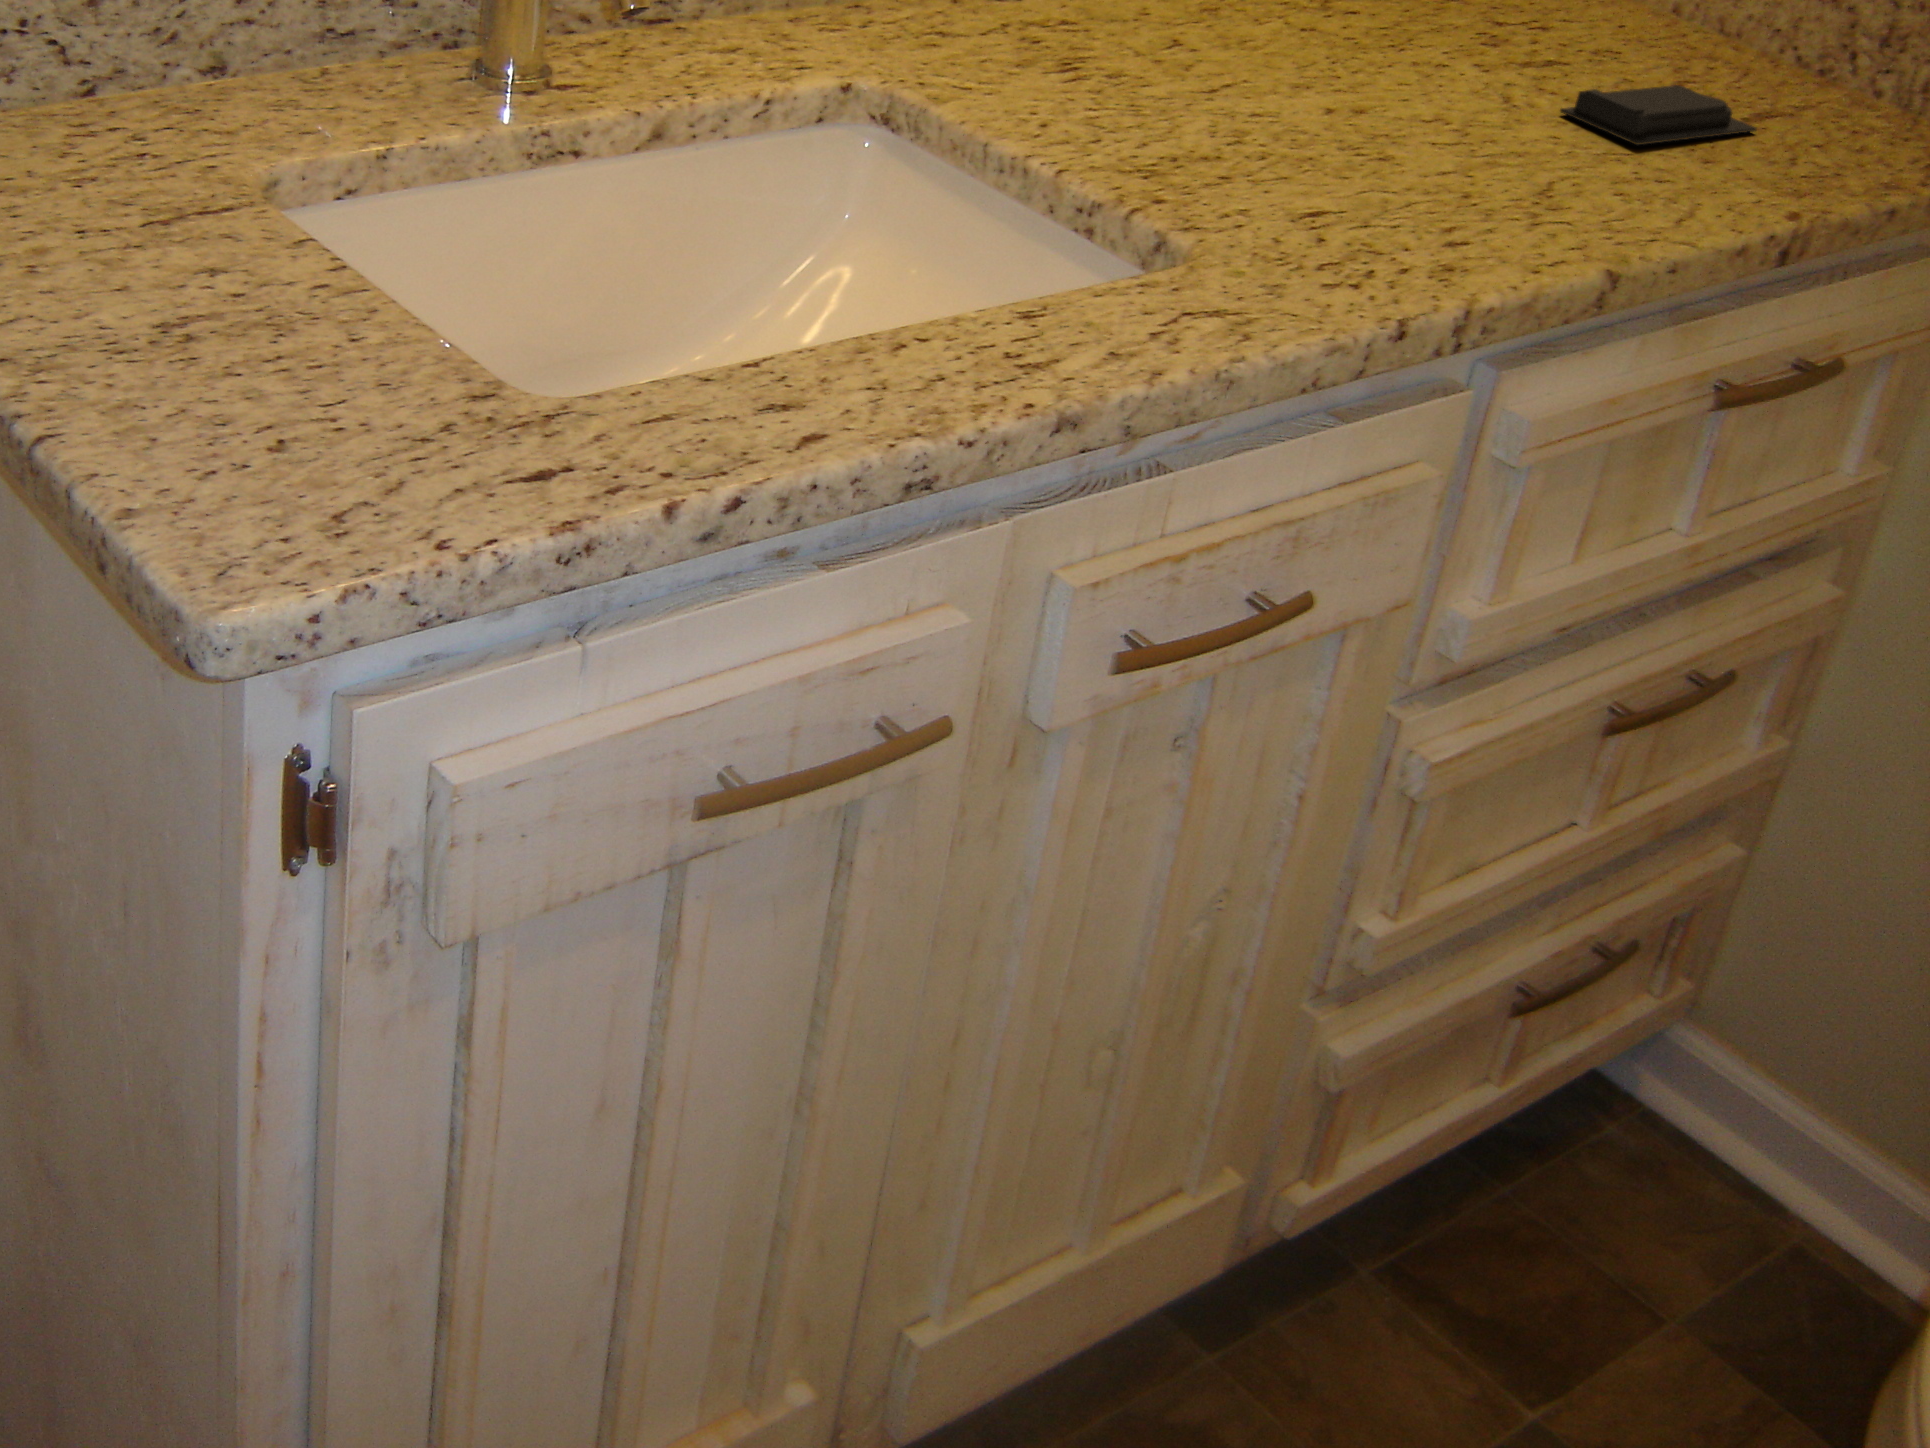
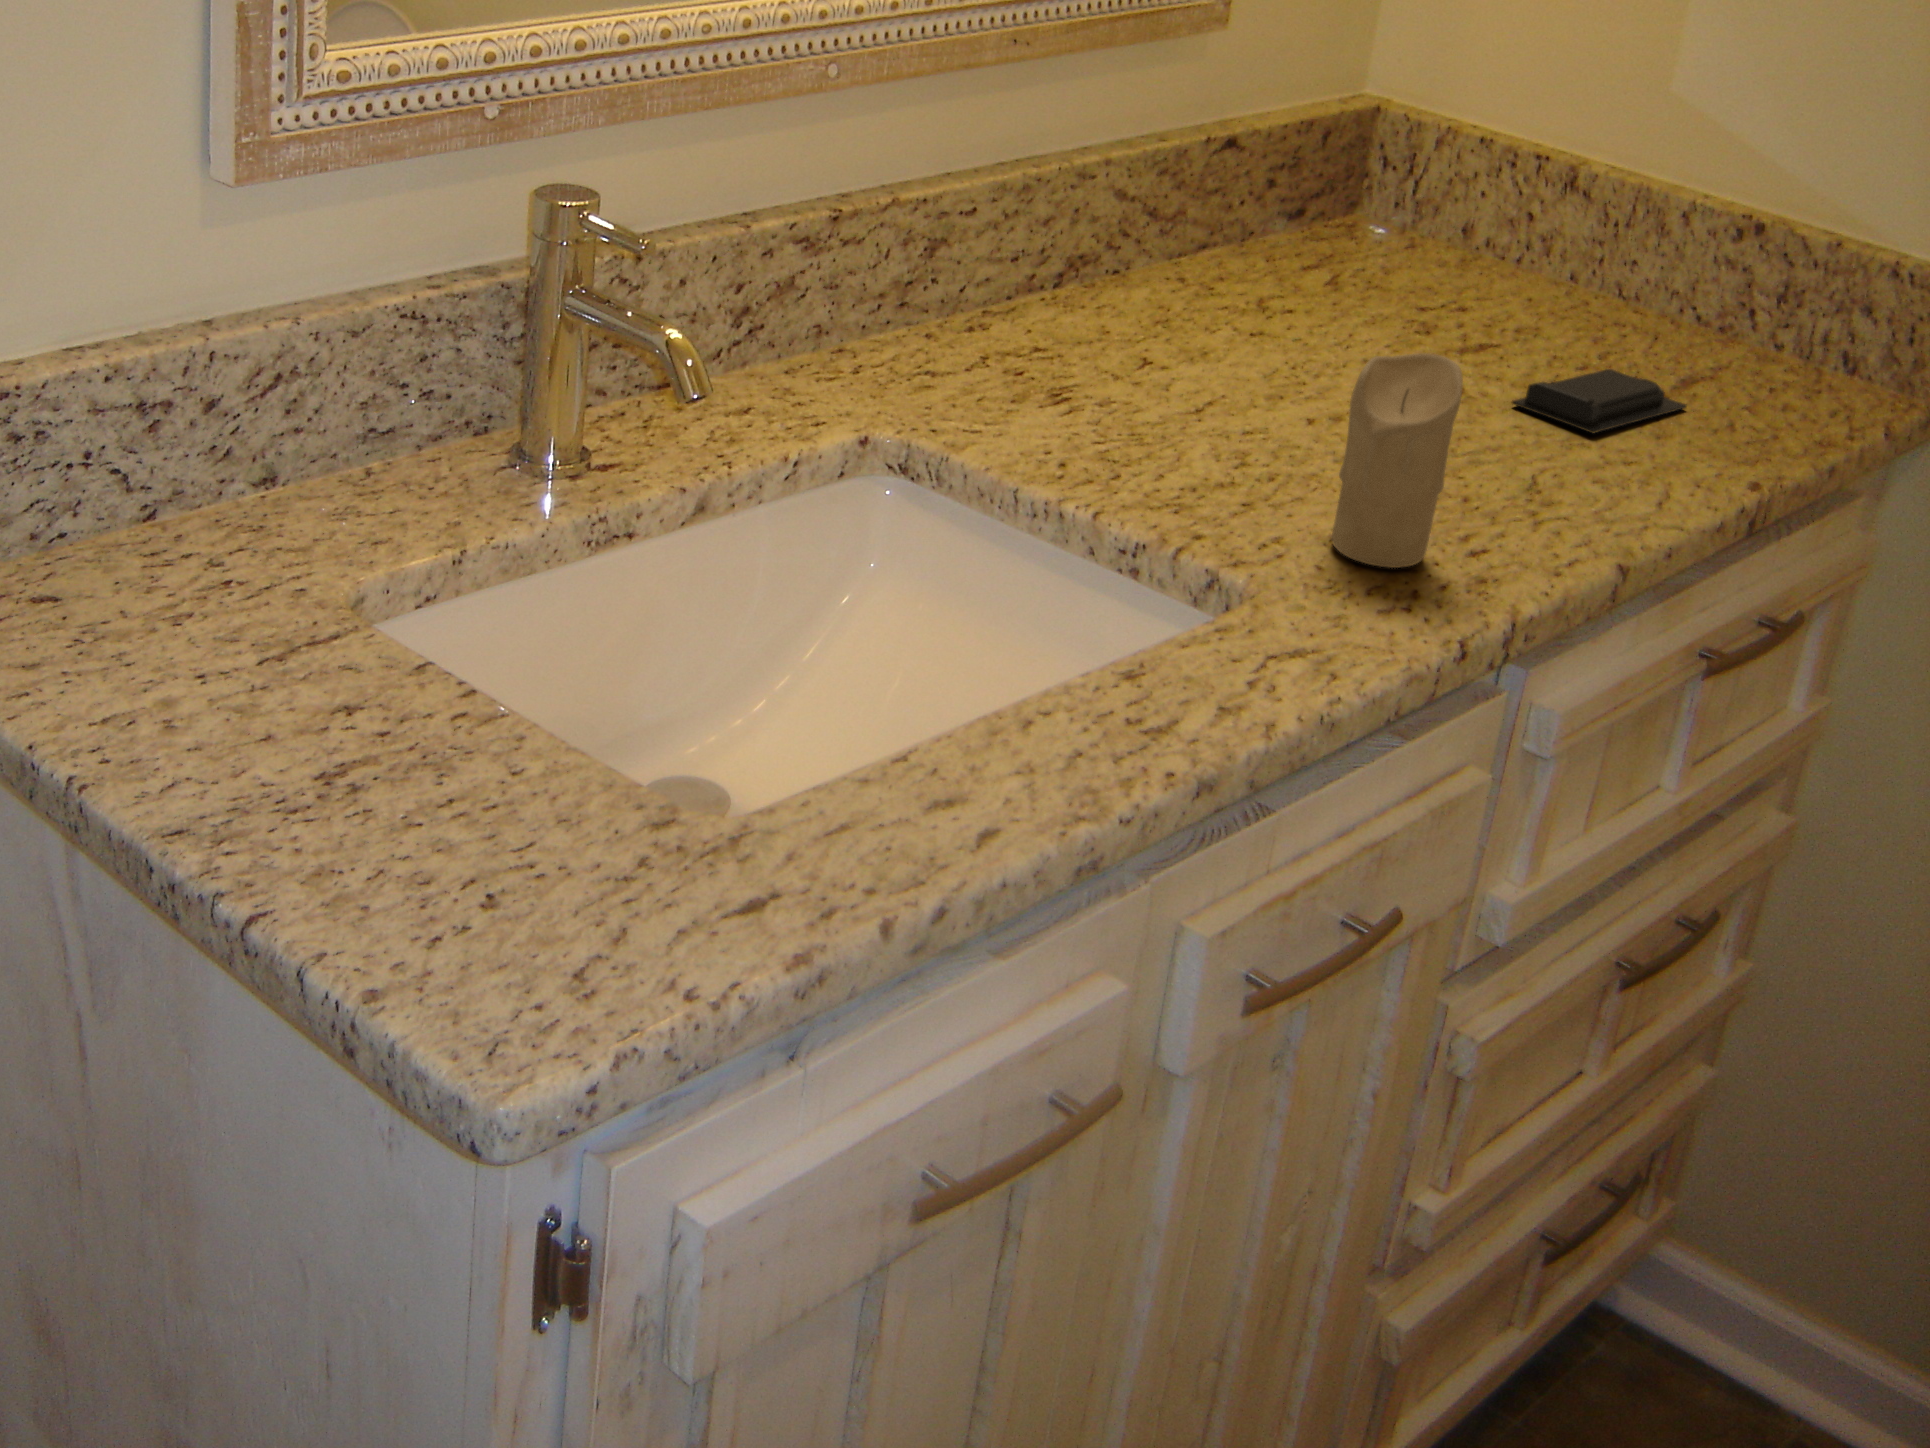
candle: none [1298,20,1444,247] -> present [1332,353,1463,568]

